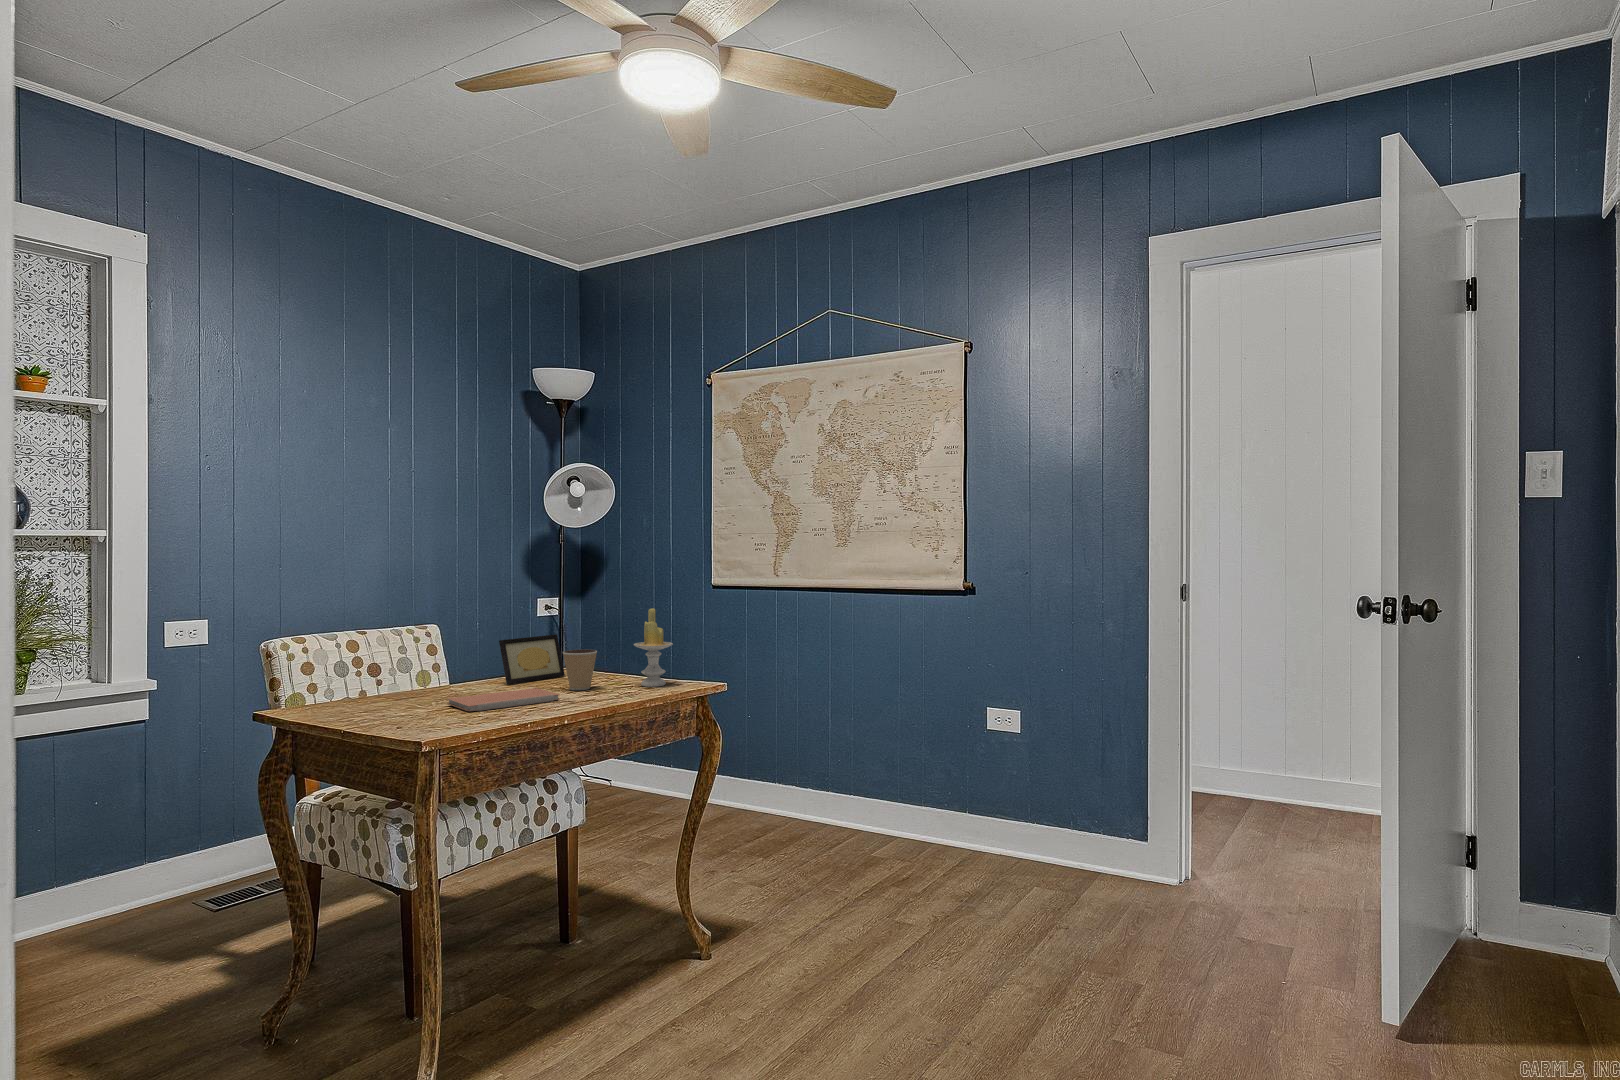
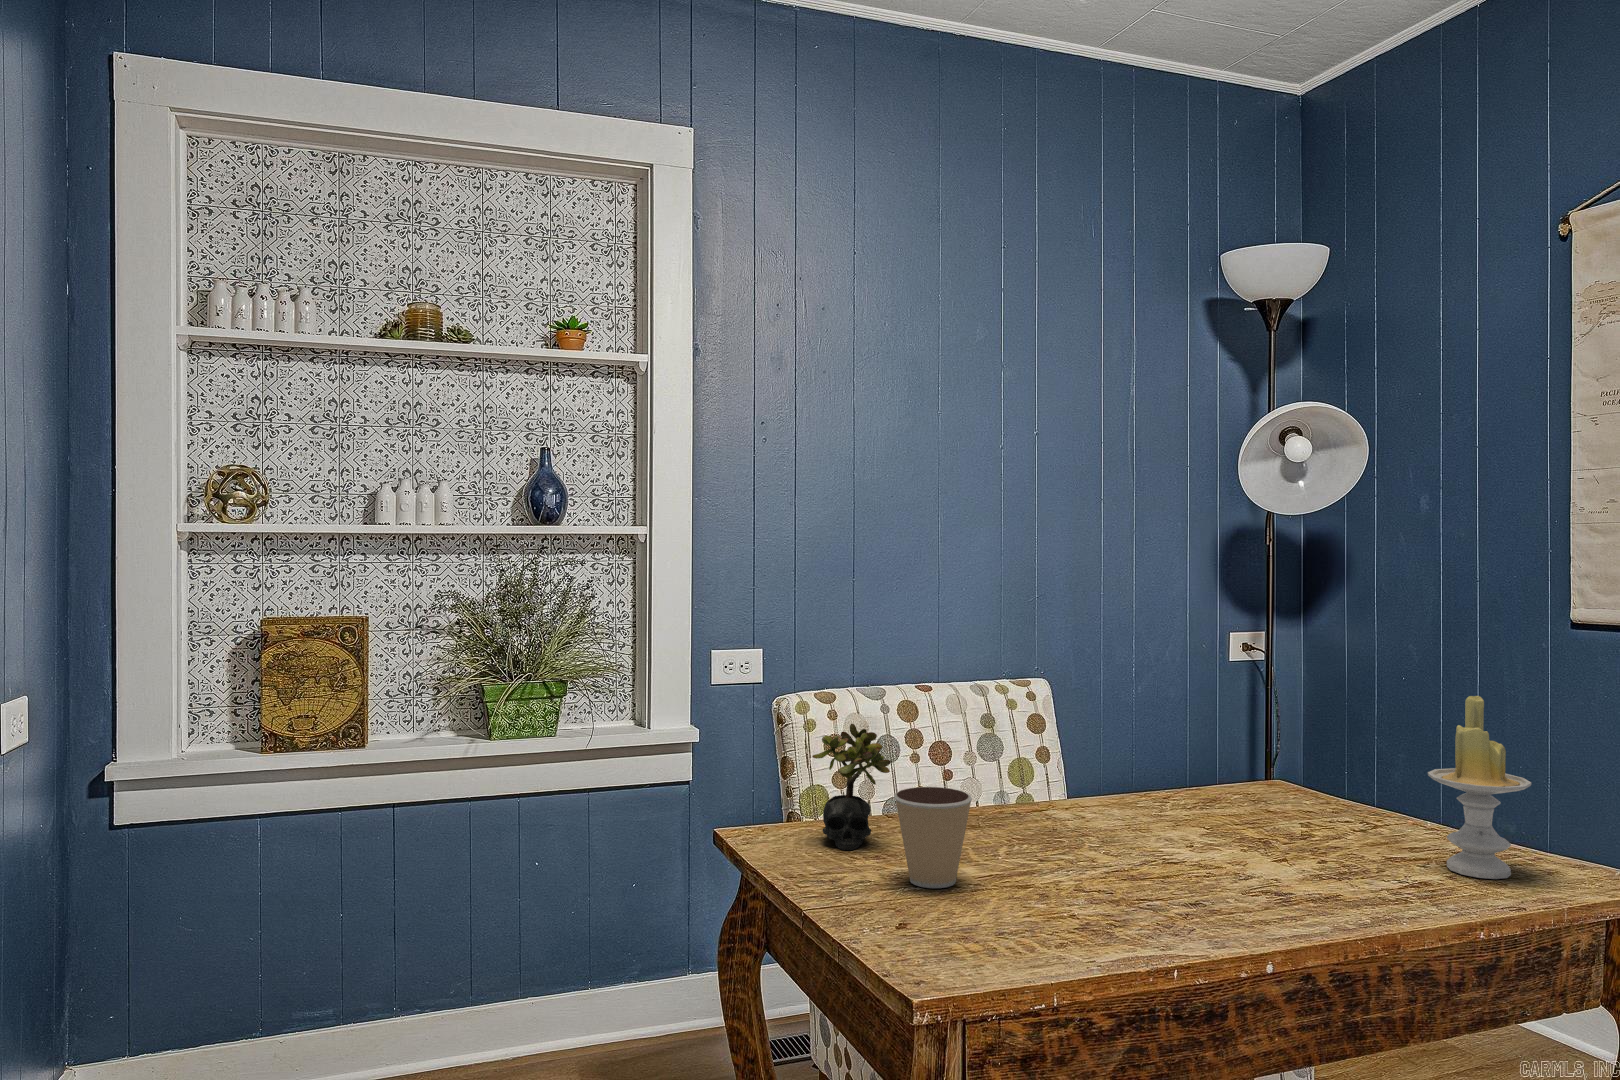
picture frame: present [499,634,565,685] -> none [1142,722,1271,813]
succulent plant: none [312,647,364,716] -> present [812,724,891,850]
coffee cup: present [563,649,597,690] -> present [894,787,972,888]
notebook: present [447,688,560,711] -> none [1031,841,1253,888]

